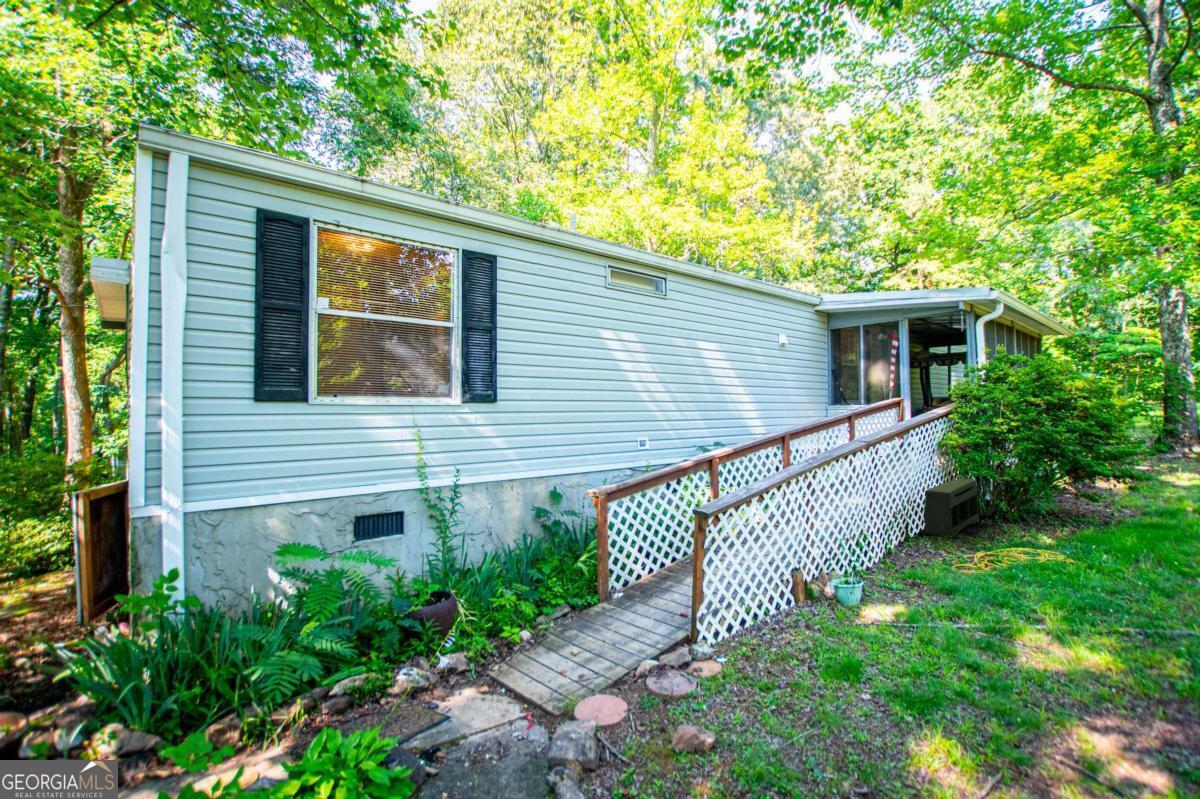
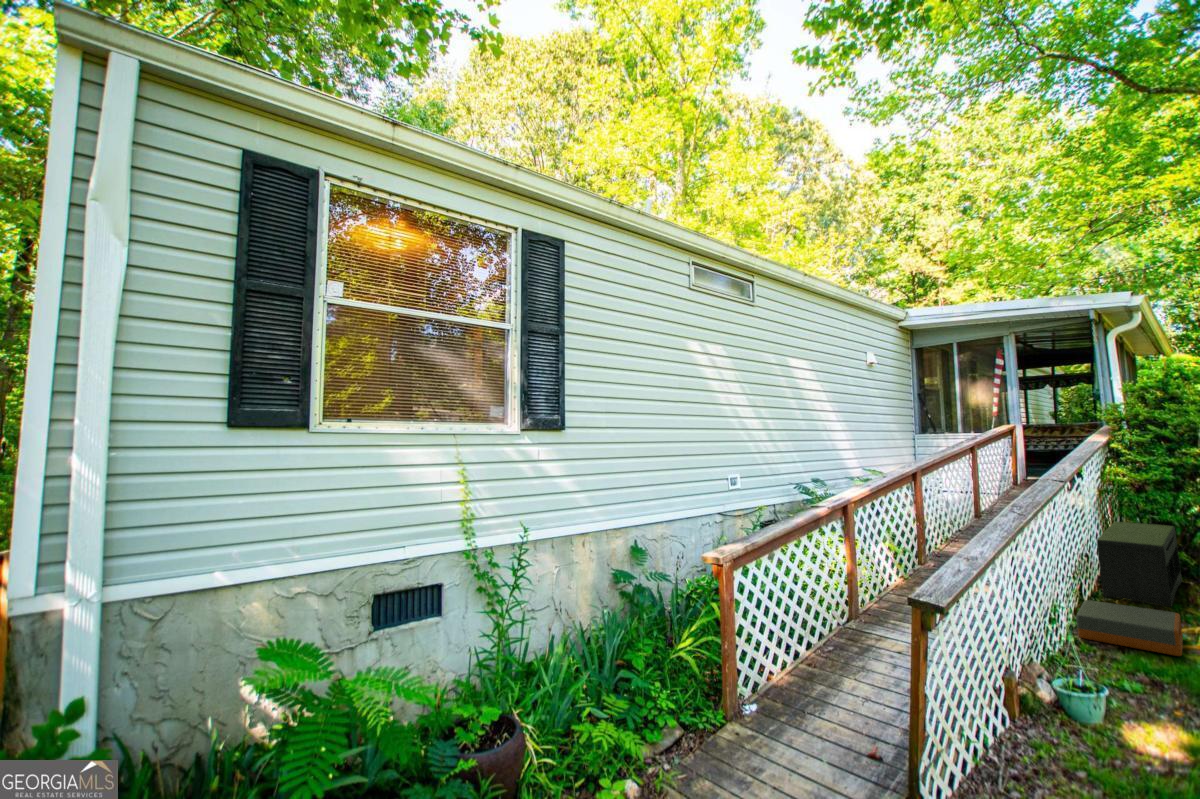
storage box: none [868,531,937,564] -> present [1076,600,1183,656]

